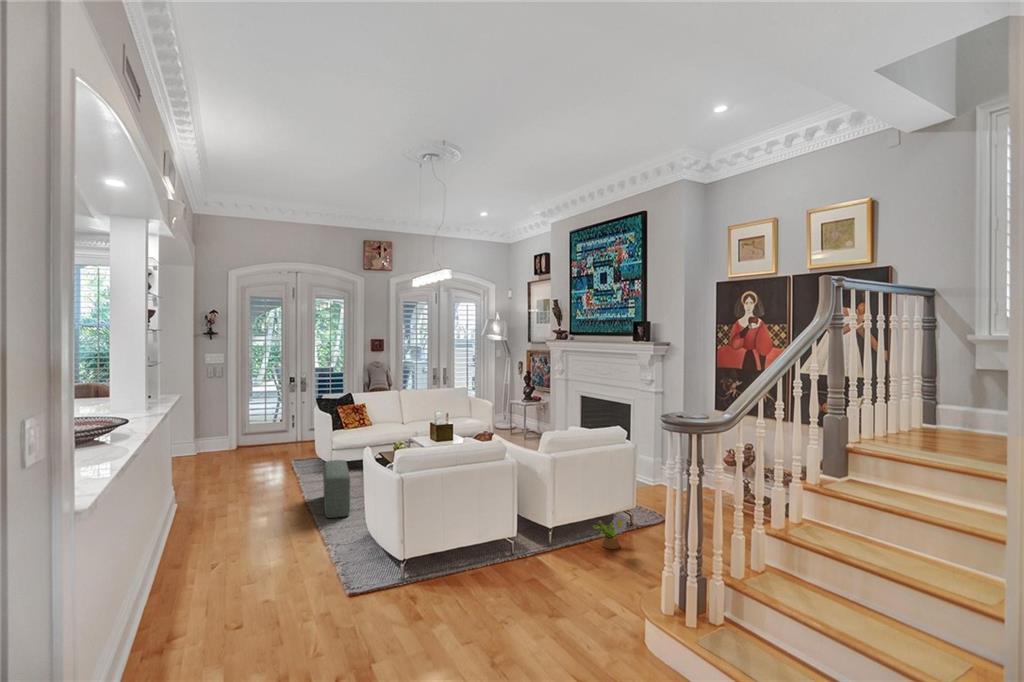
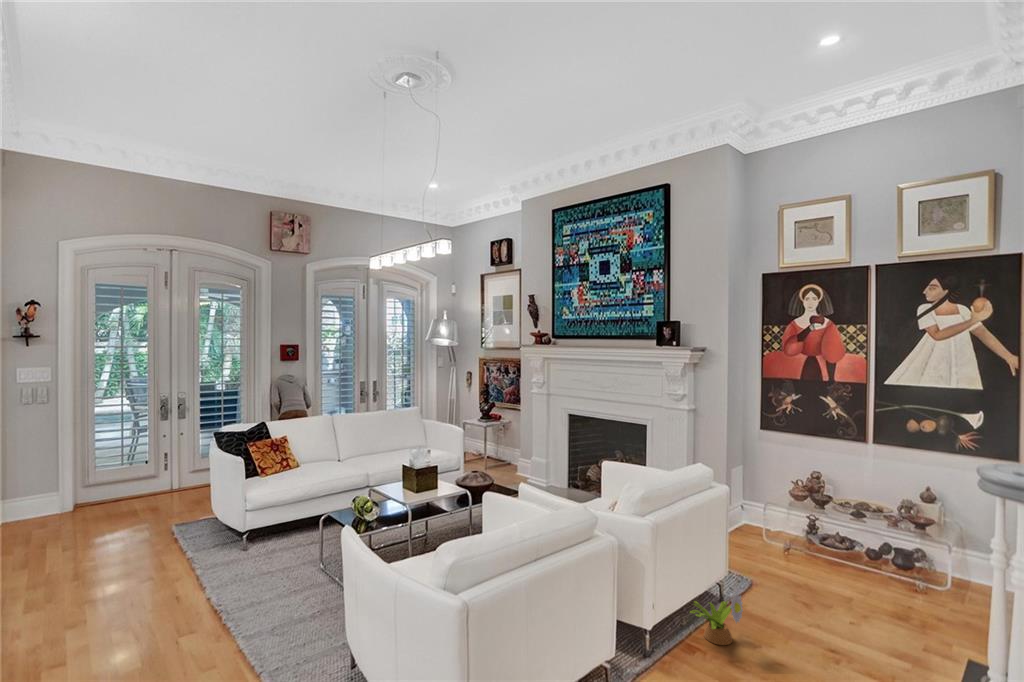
pouf: present [323,460,351,518] -> none [246,530,303,637]

